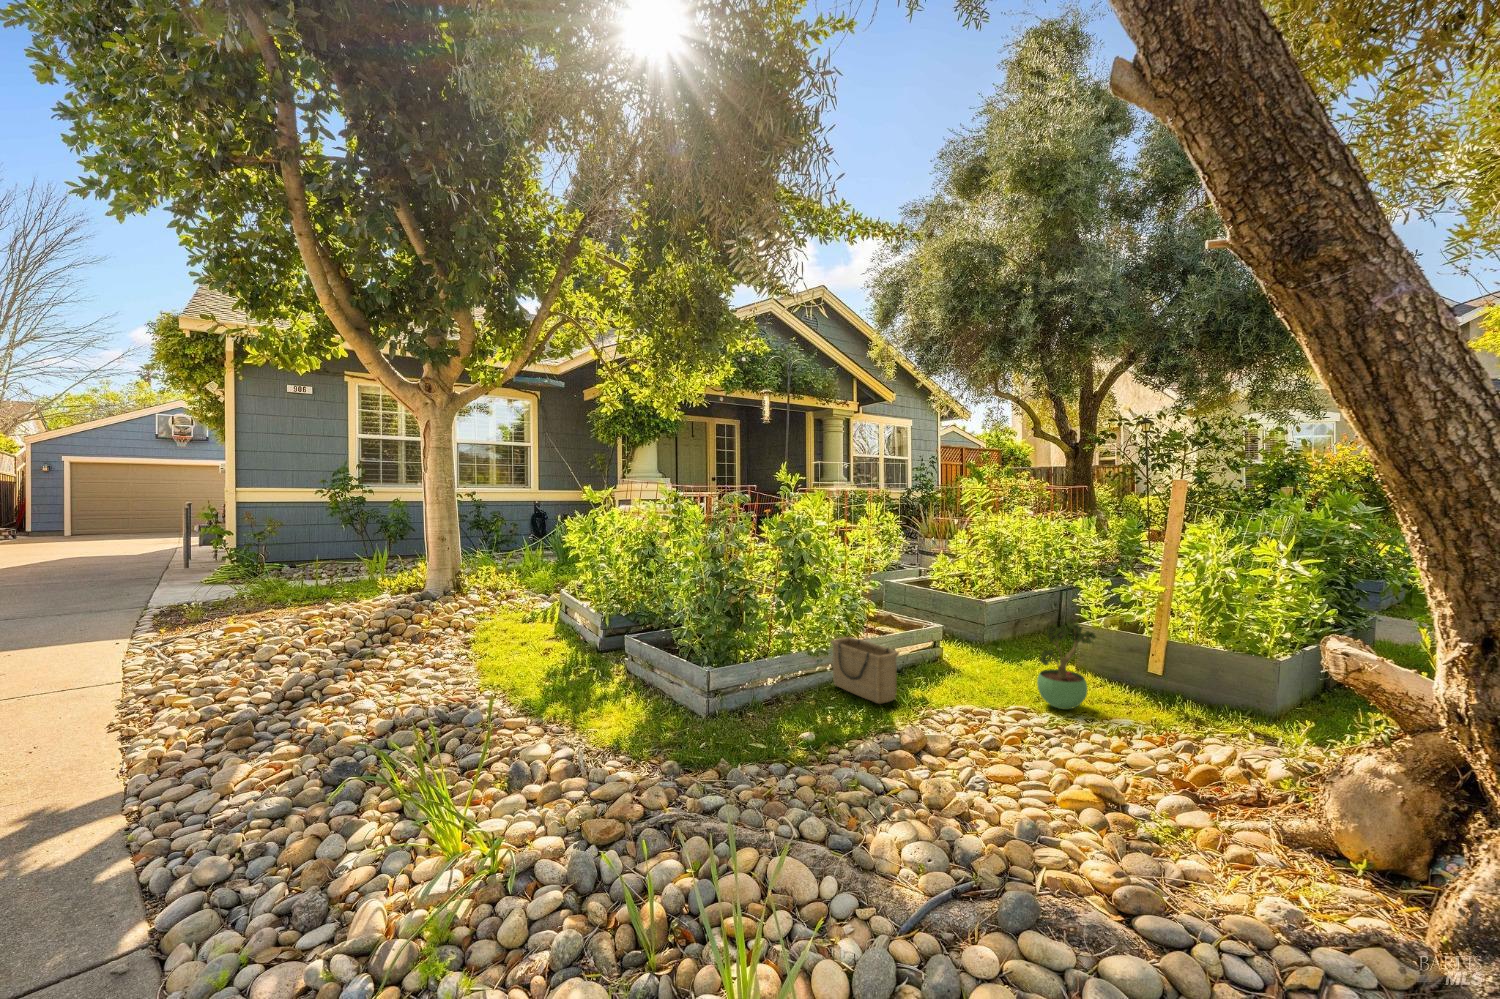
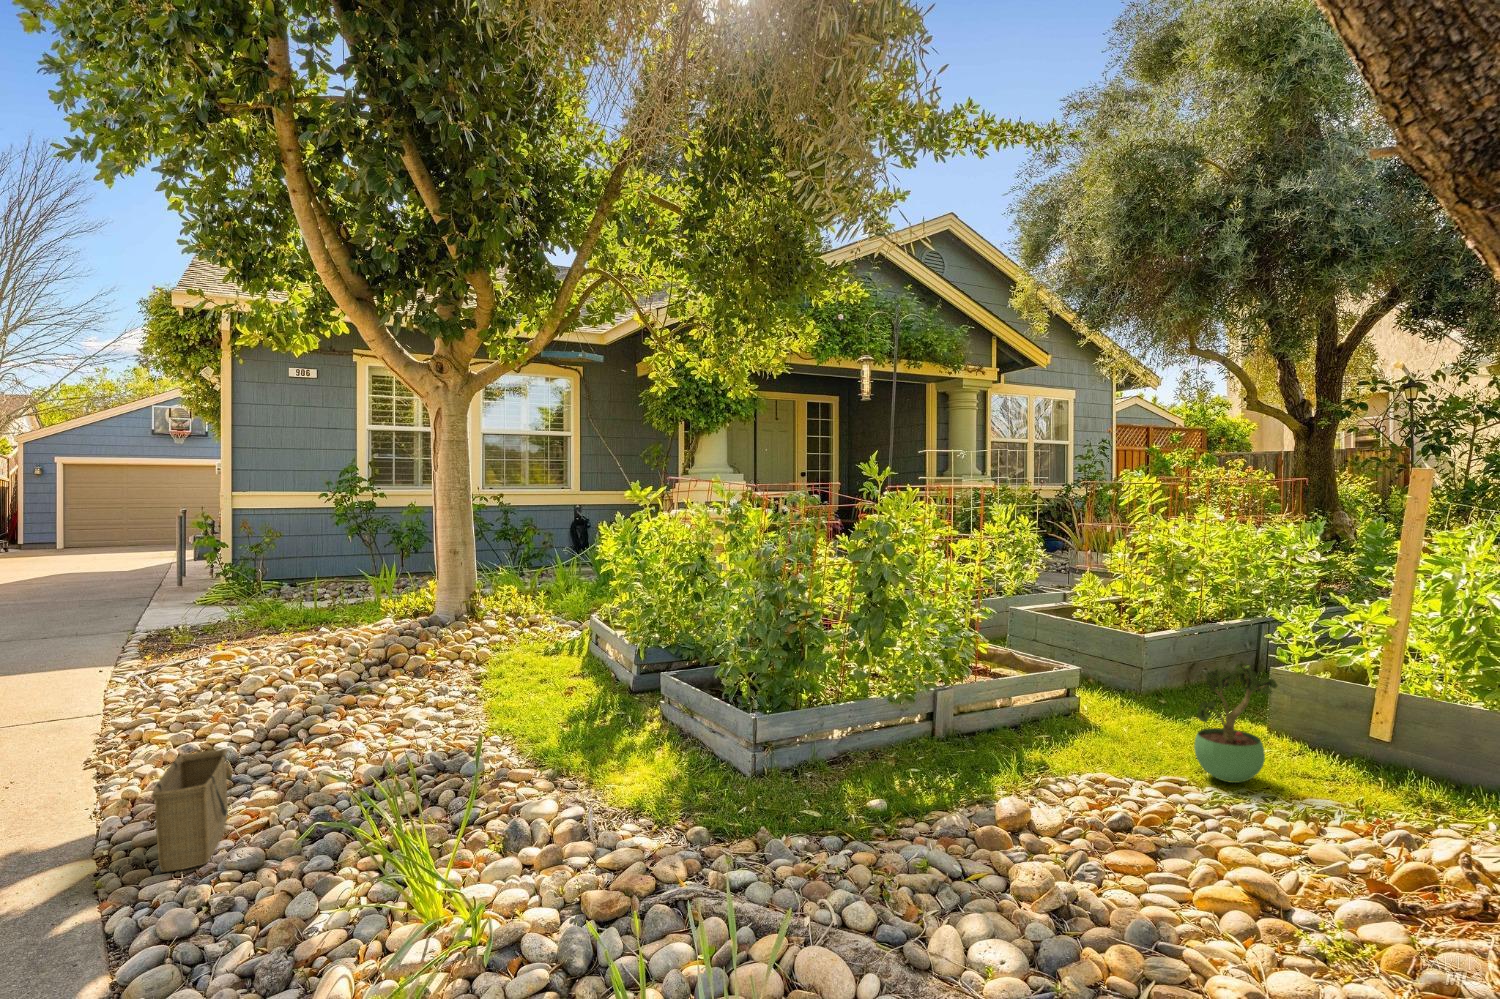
basket: present [831,637,898,704] -> present [151,749,230,872]

